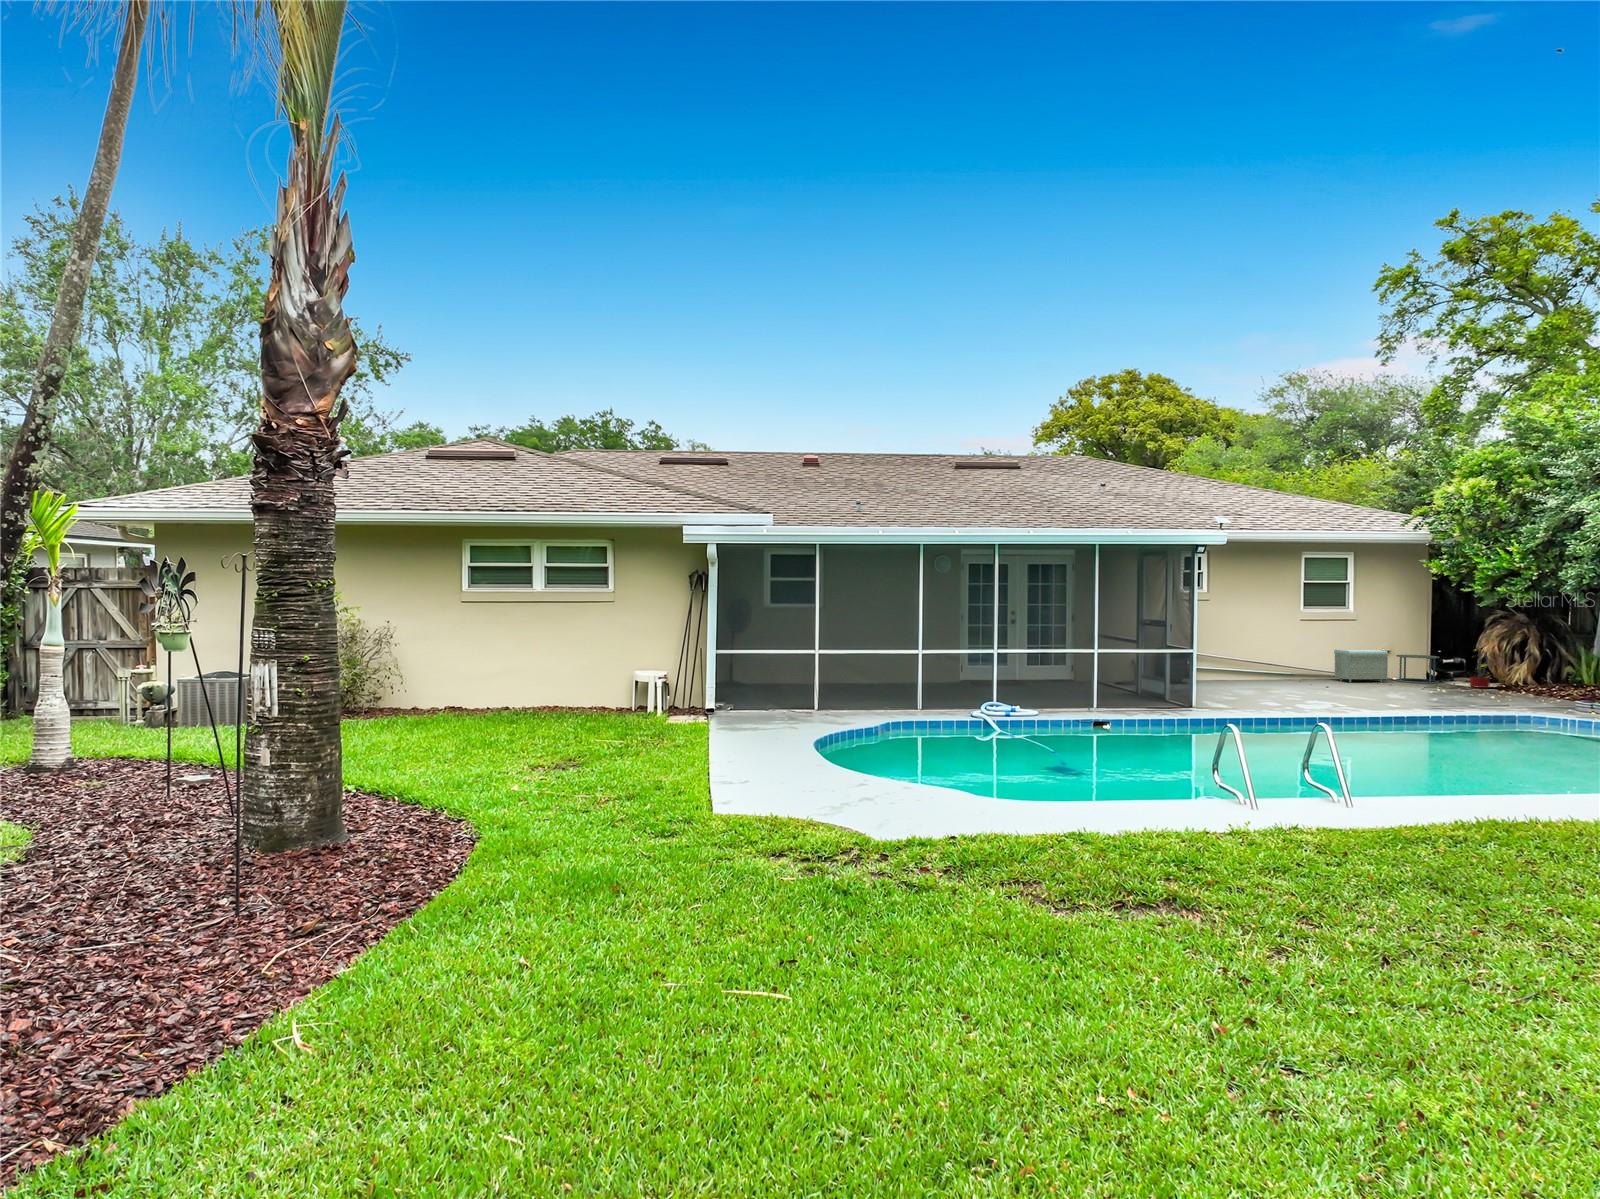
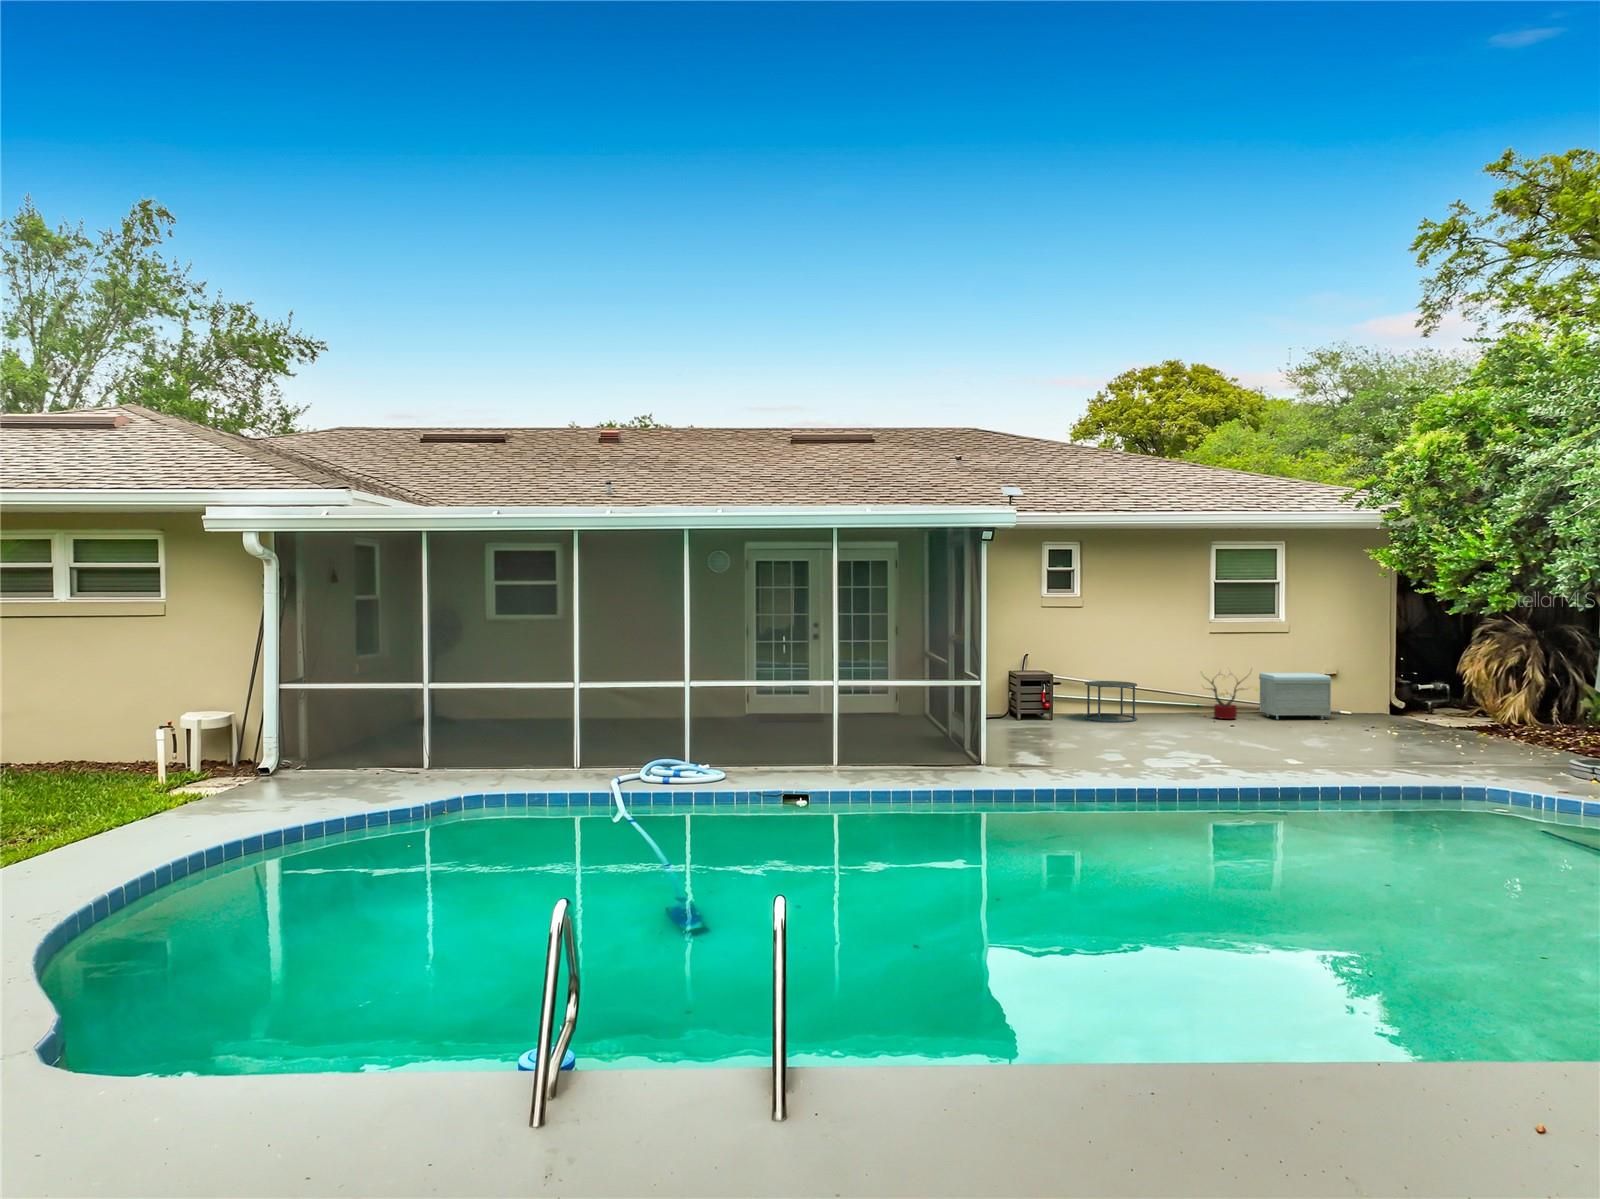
decorative plant: present [1470,652,1490,688] -> present [1210,673,1258,719]
side table: present [1396,655,1440,683] -> present [1084,681,1137,722]

